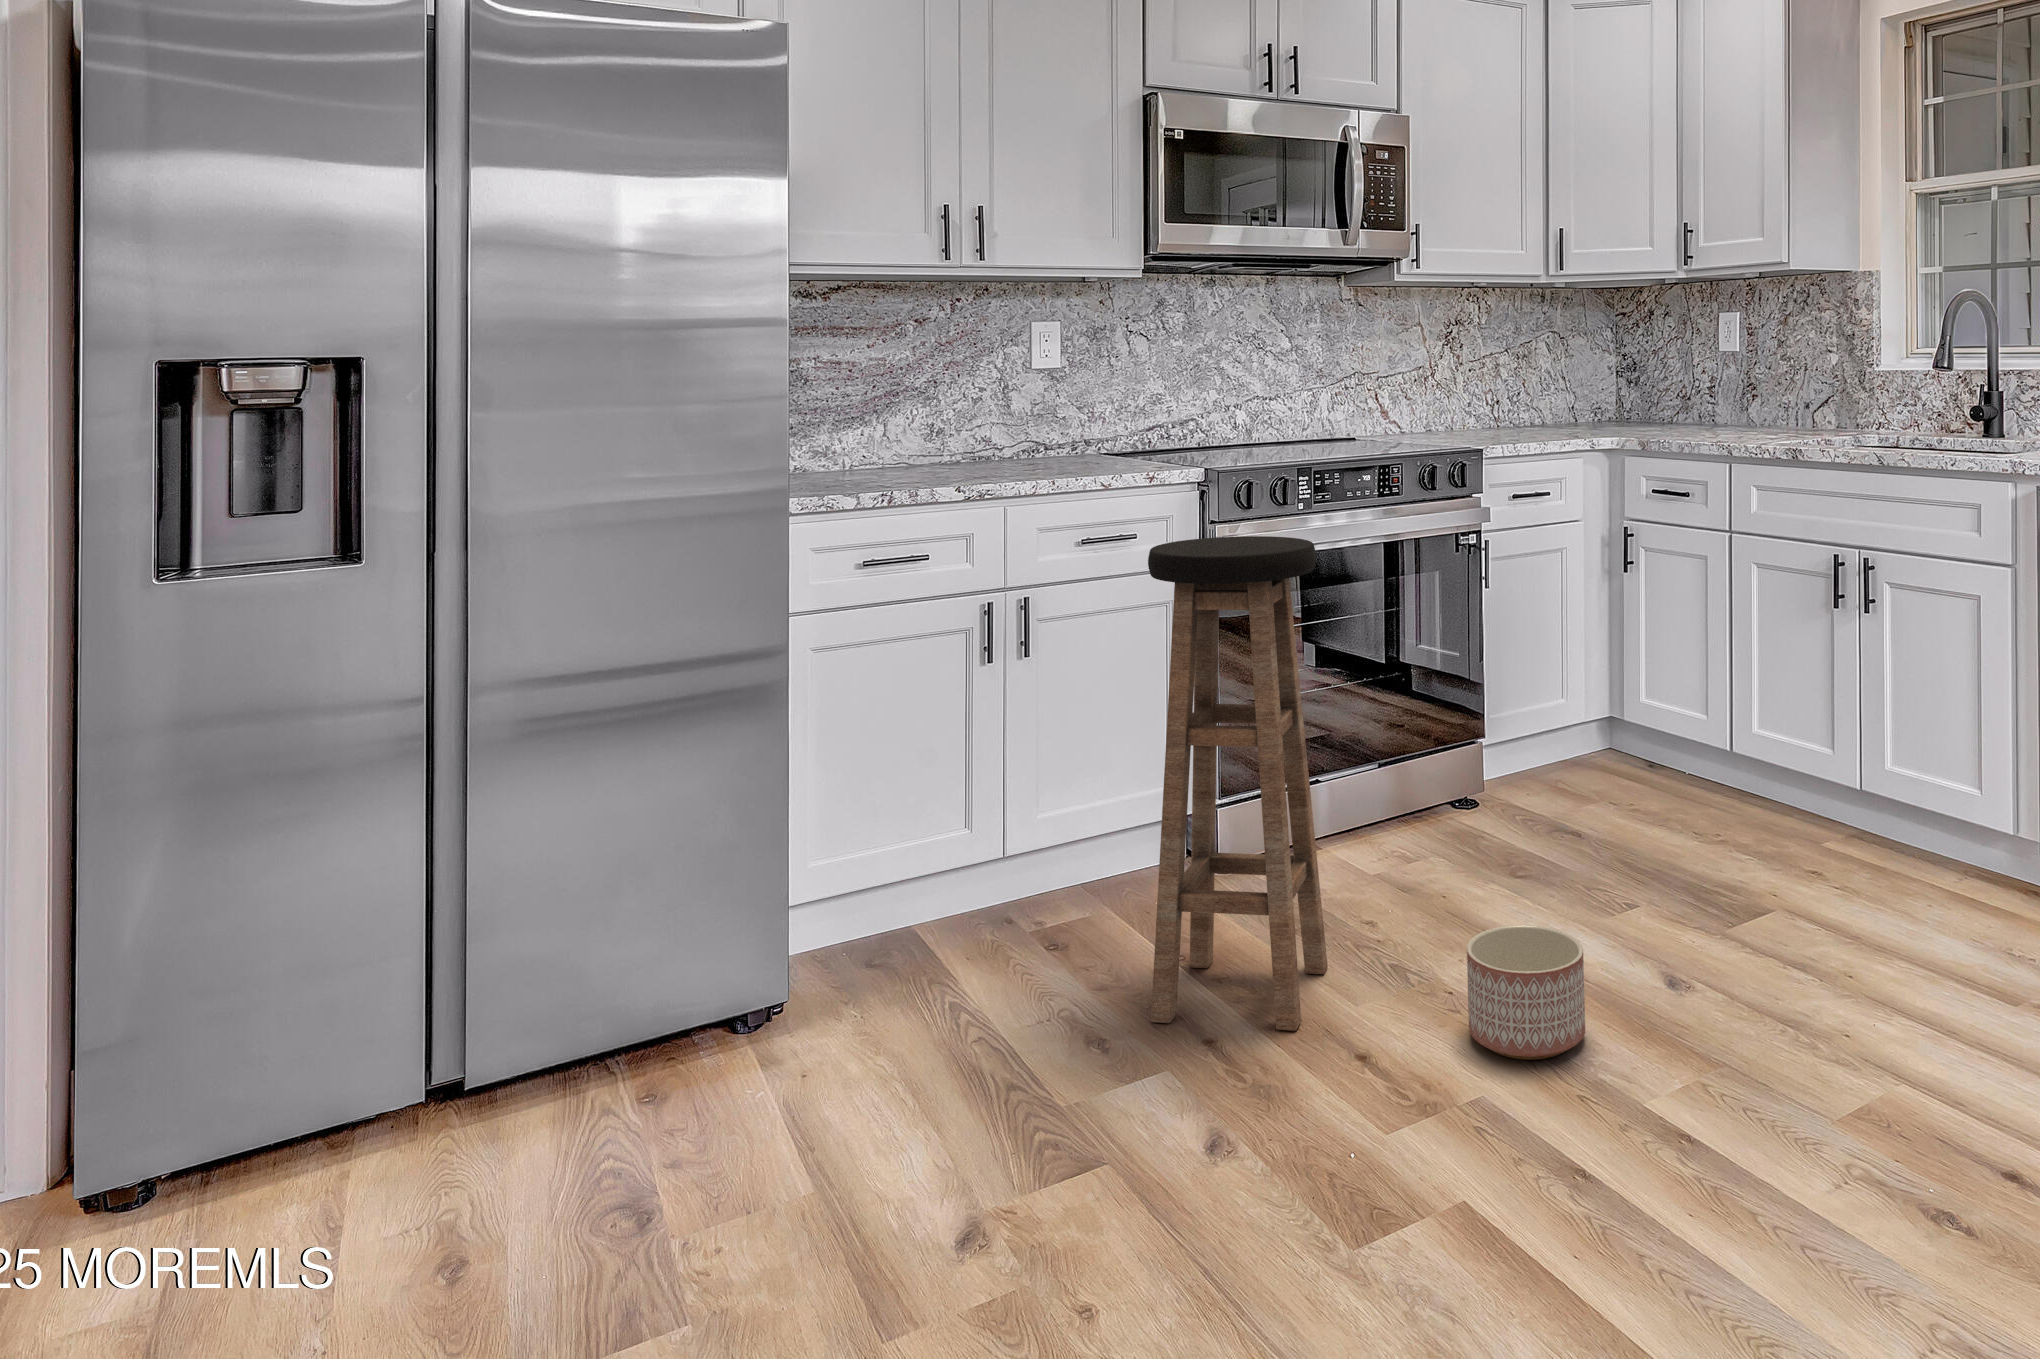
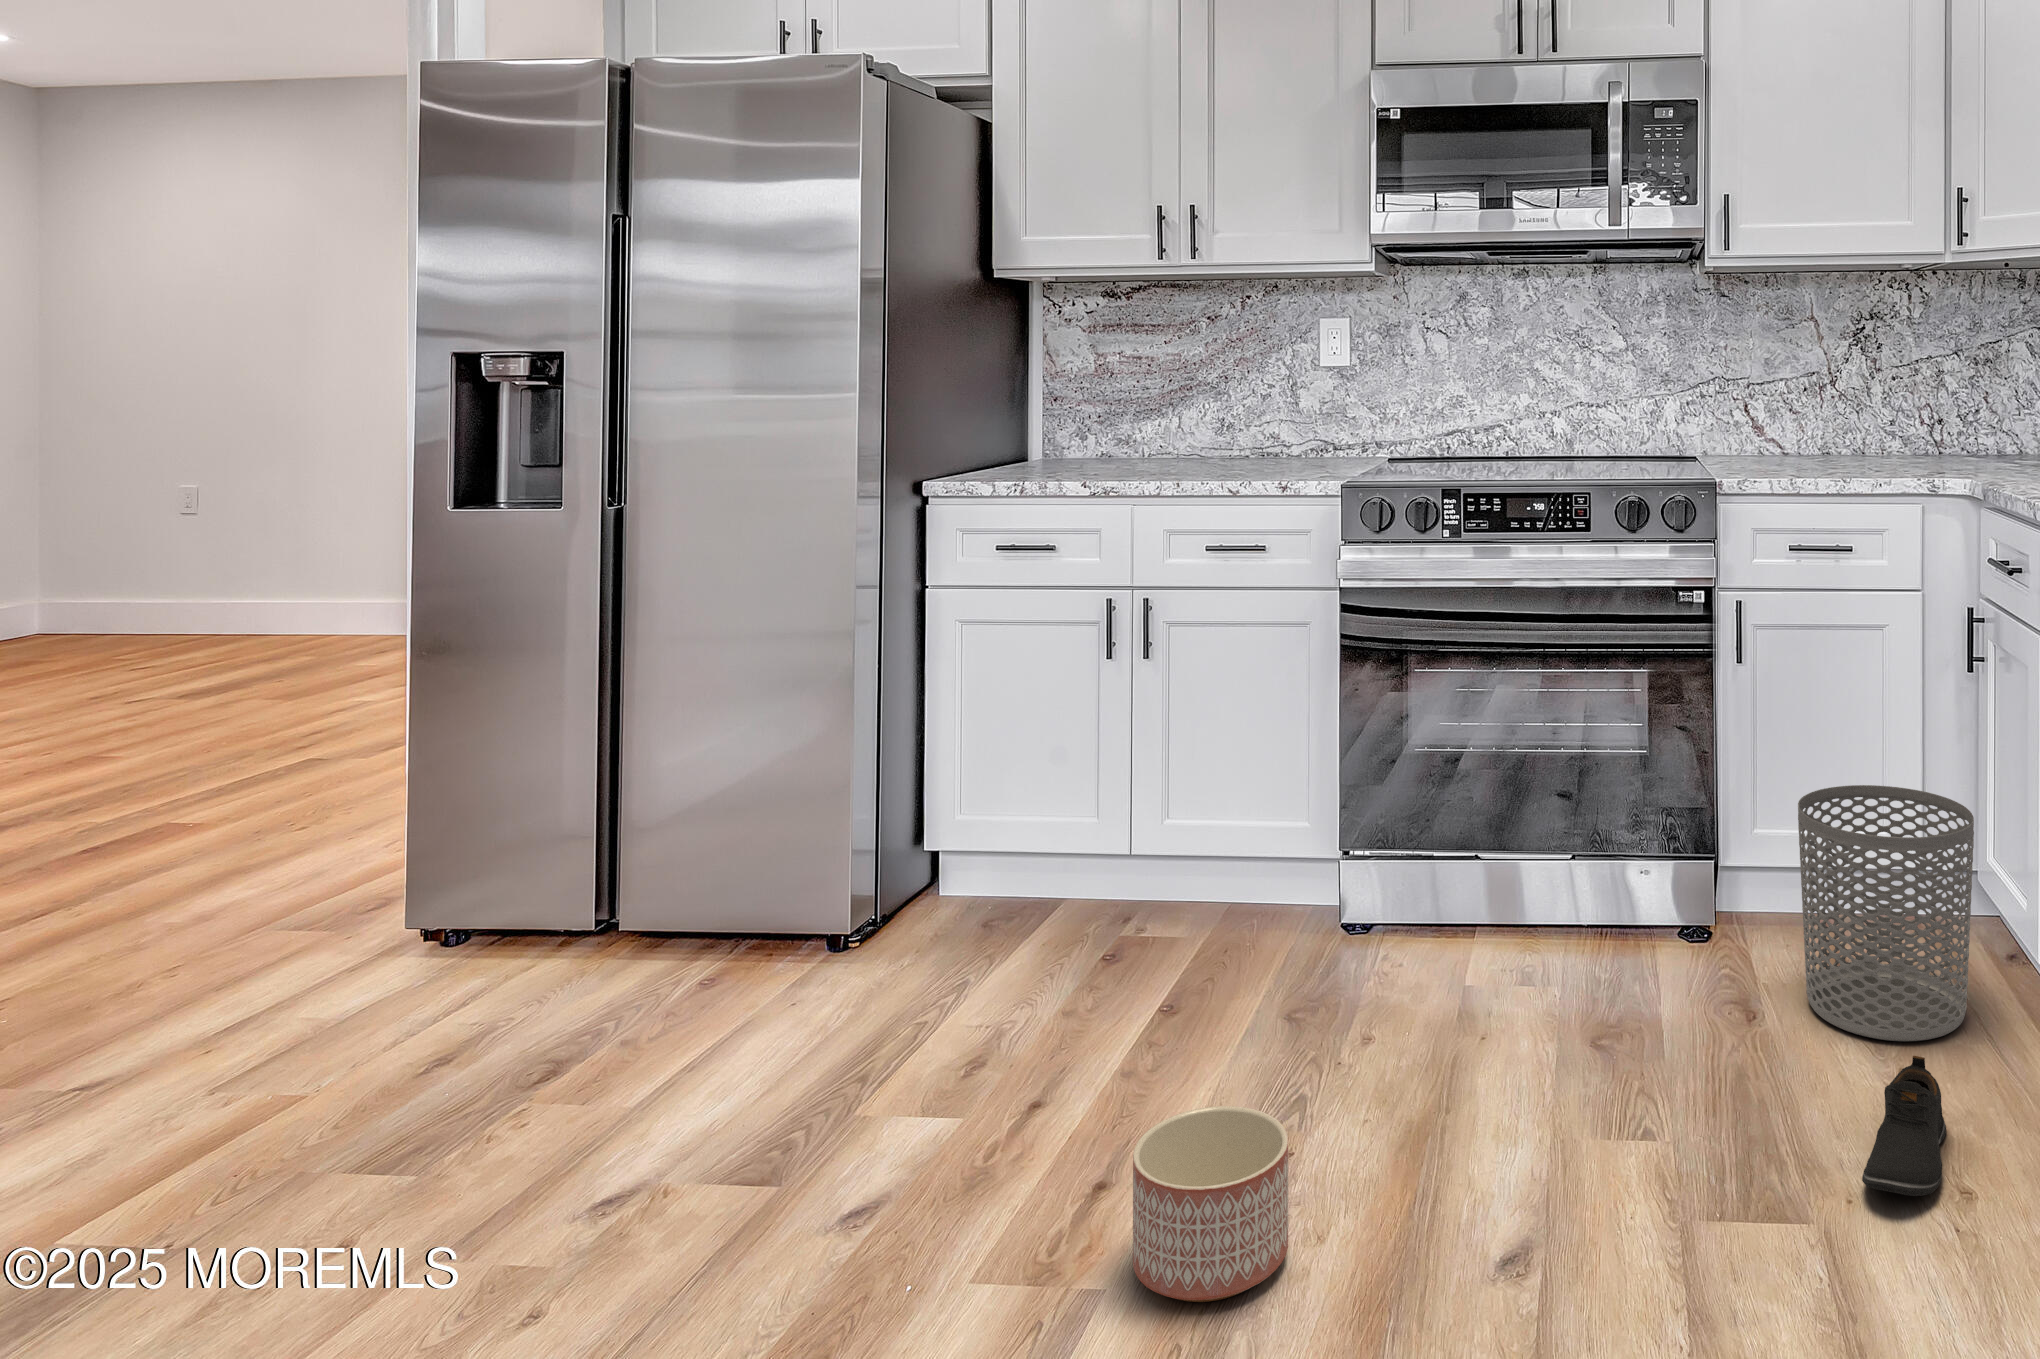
bar stool: present [1148,536,1328,1031] -> none [971,564,1200,1149]
waste bin: none [1581,655,1702,822] -> present [1798,785,1974,1041]
shoe: none [1739,809,1818,882] -> present [1862,1056,1946,1196]

